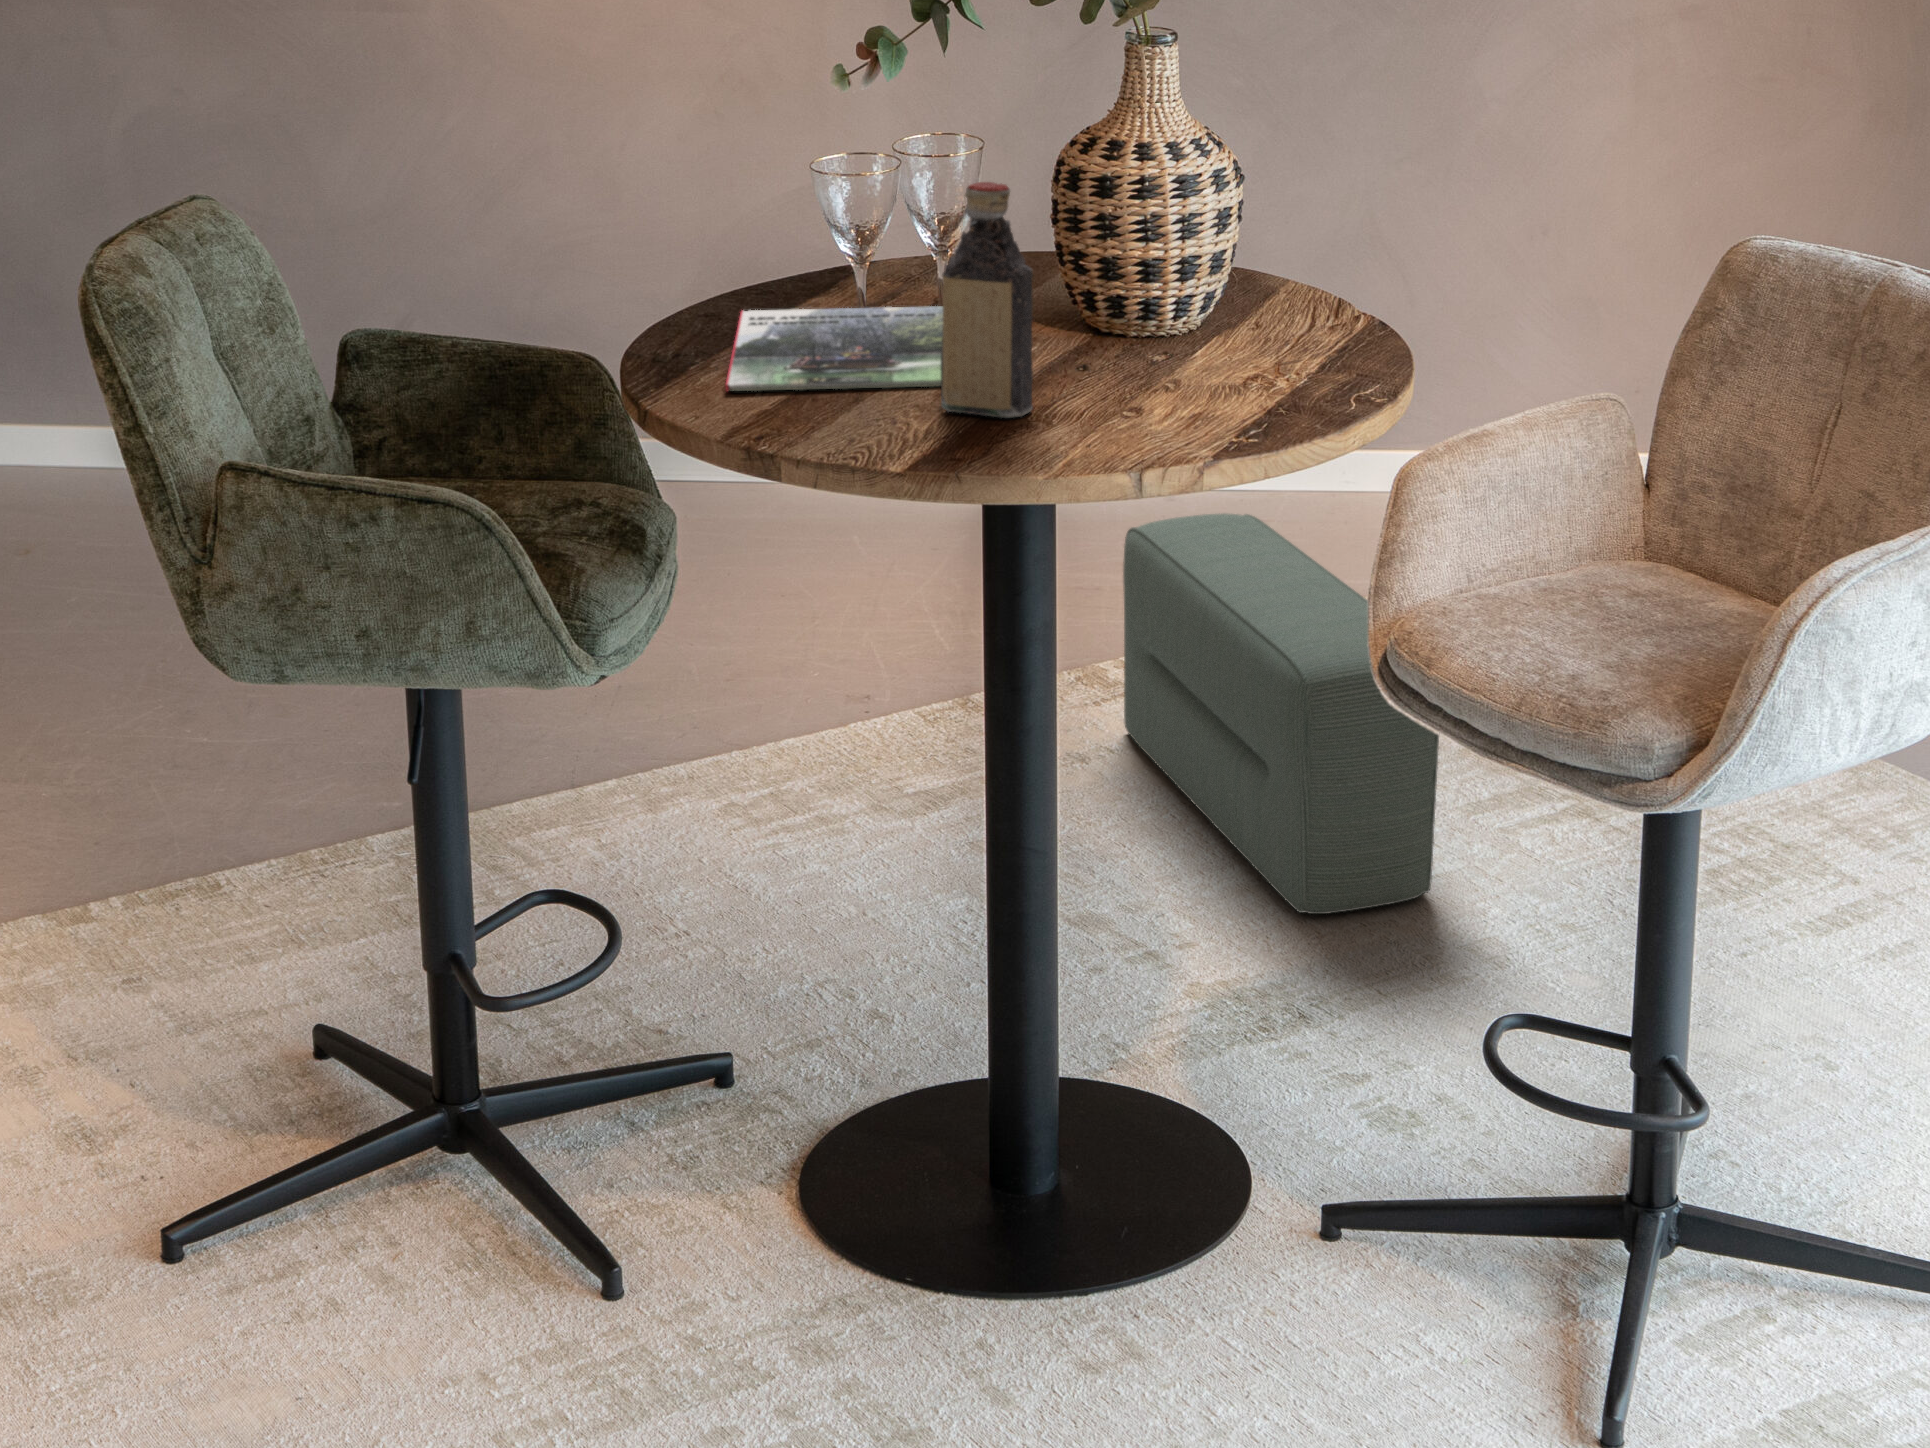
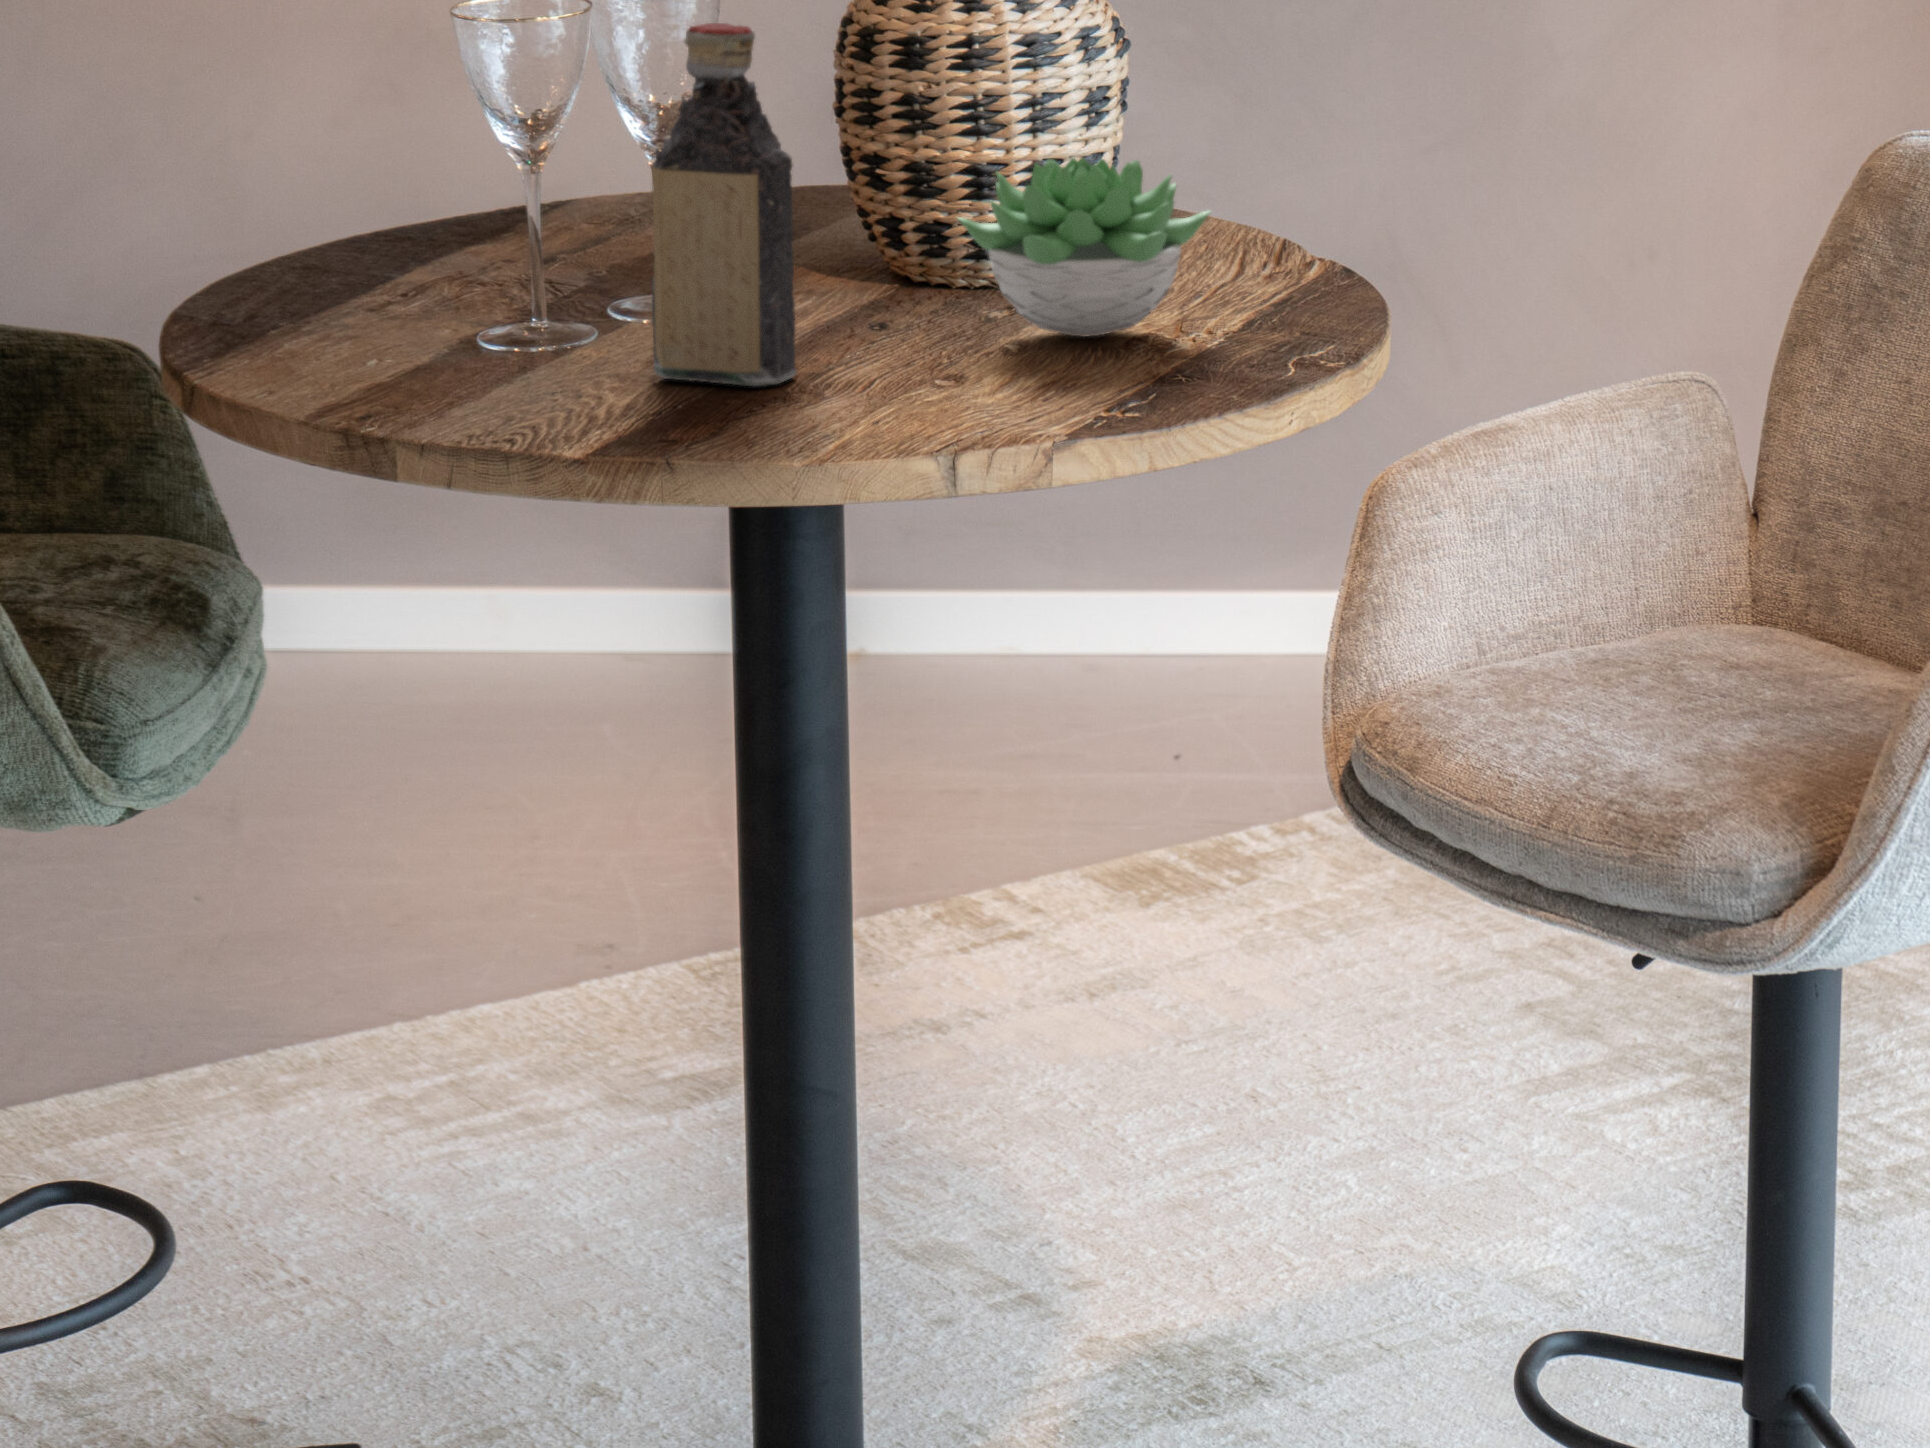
succulent plant: none [1135,262,1303,381] -> present [958,158,1211,337]
magazine: present [726,306,943,391] -> none [319,249,676,359]
pouf: present [1123,513,1439,914] -> none [988,607,1453,1190]

